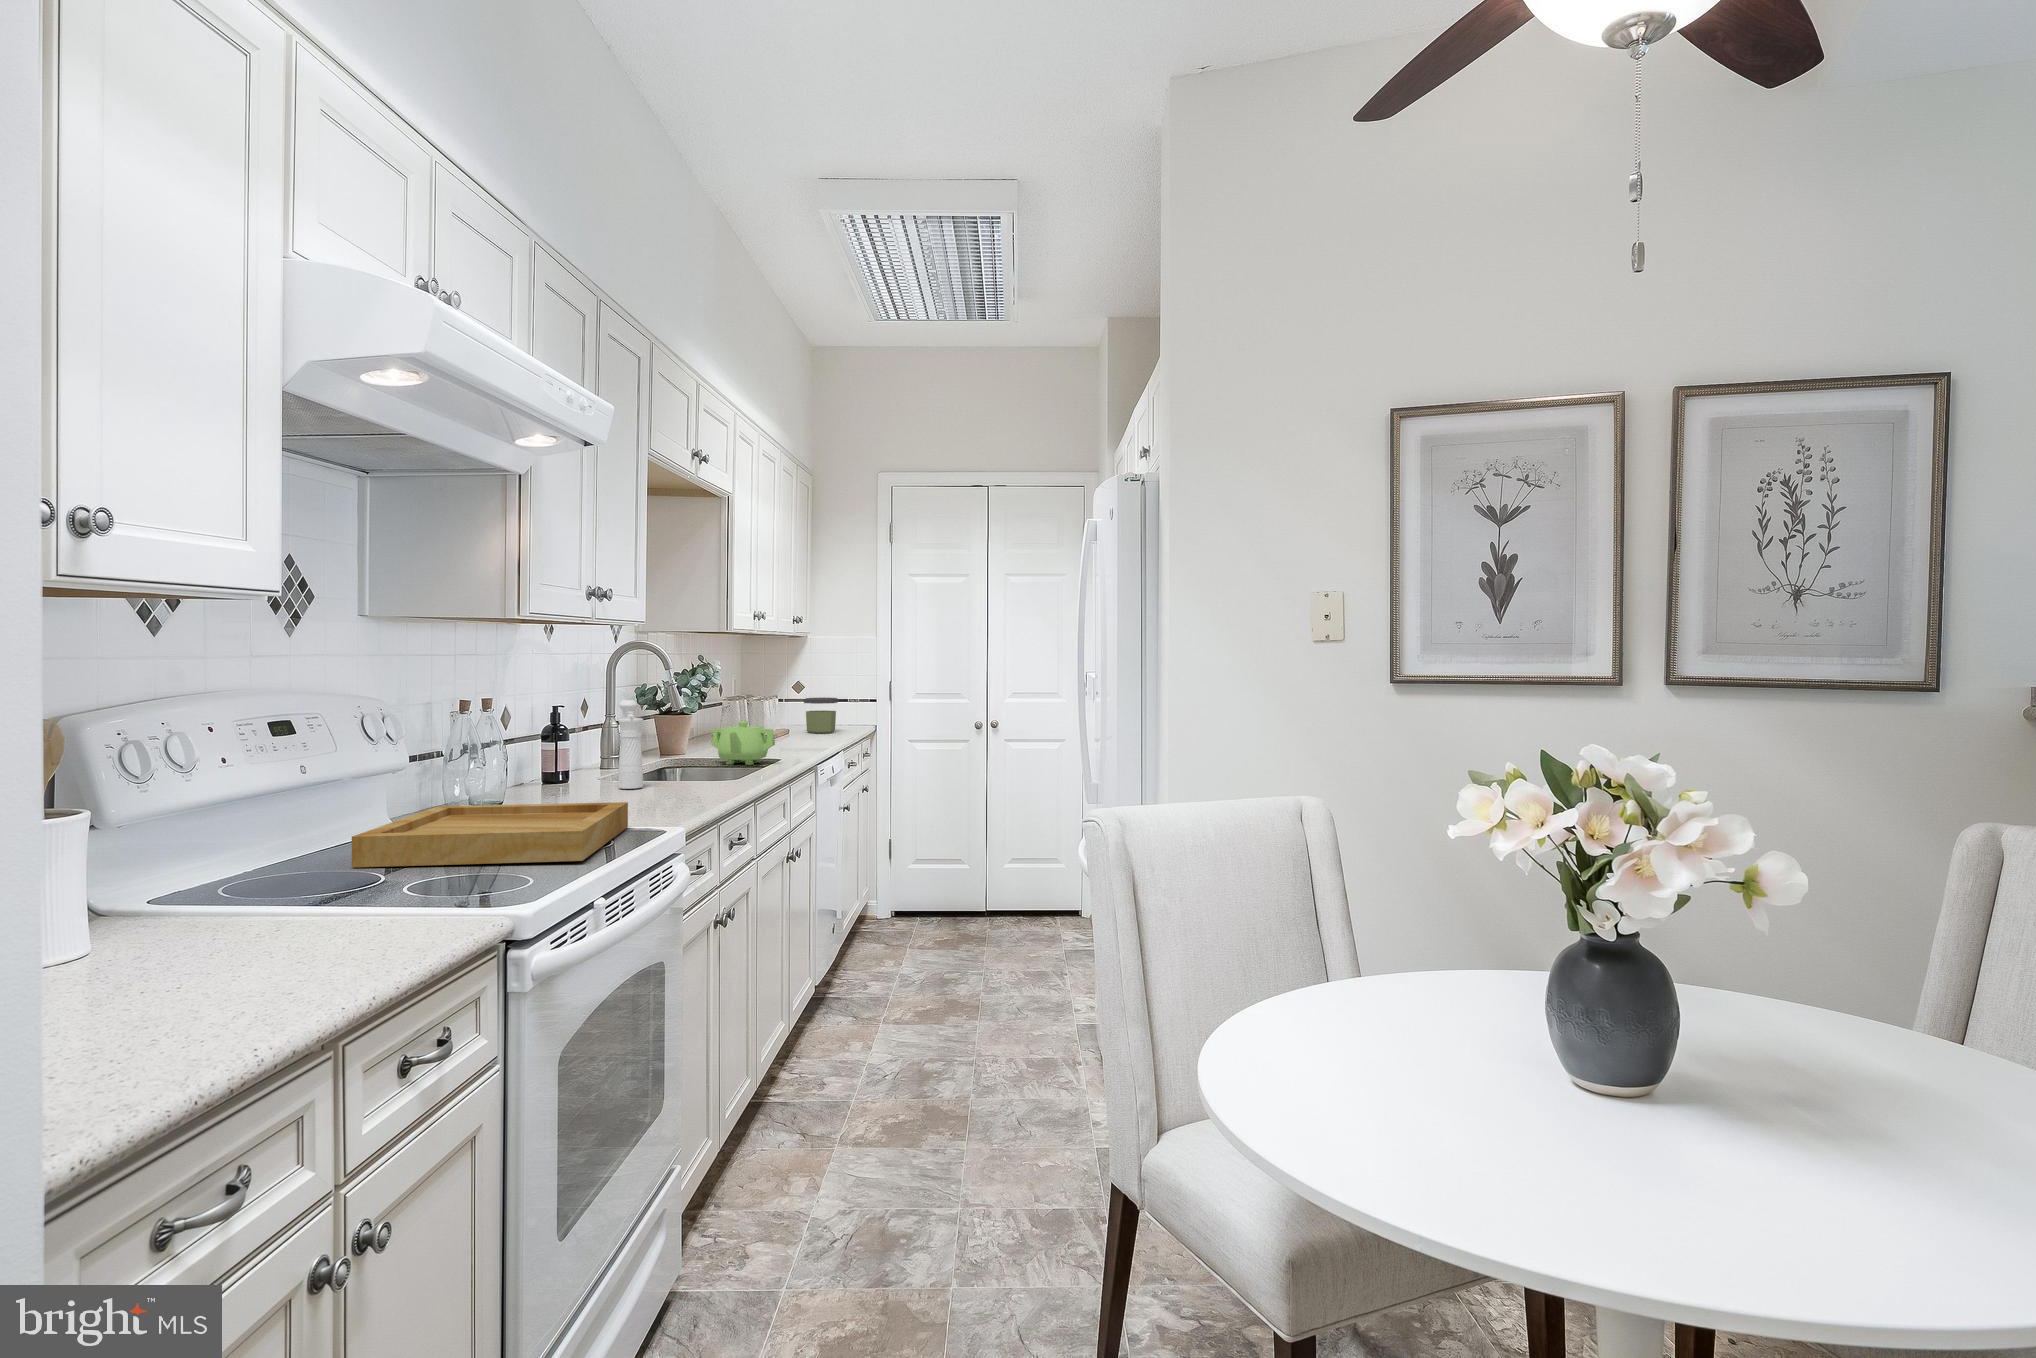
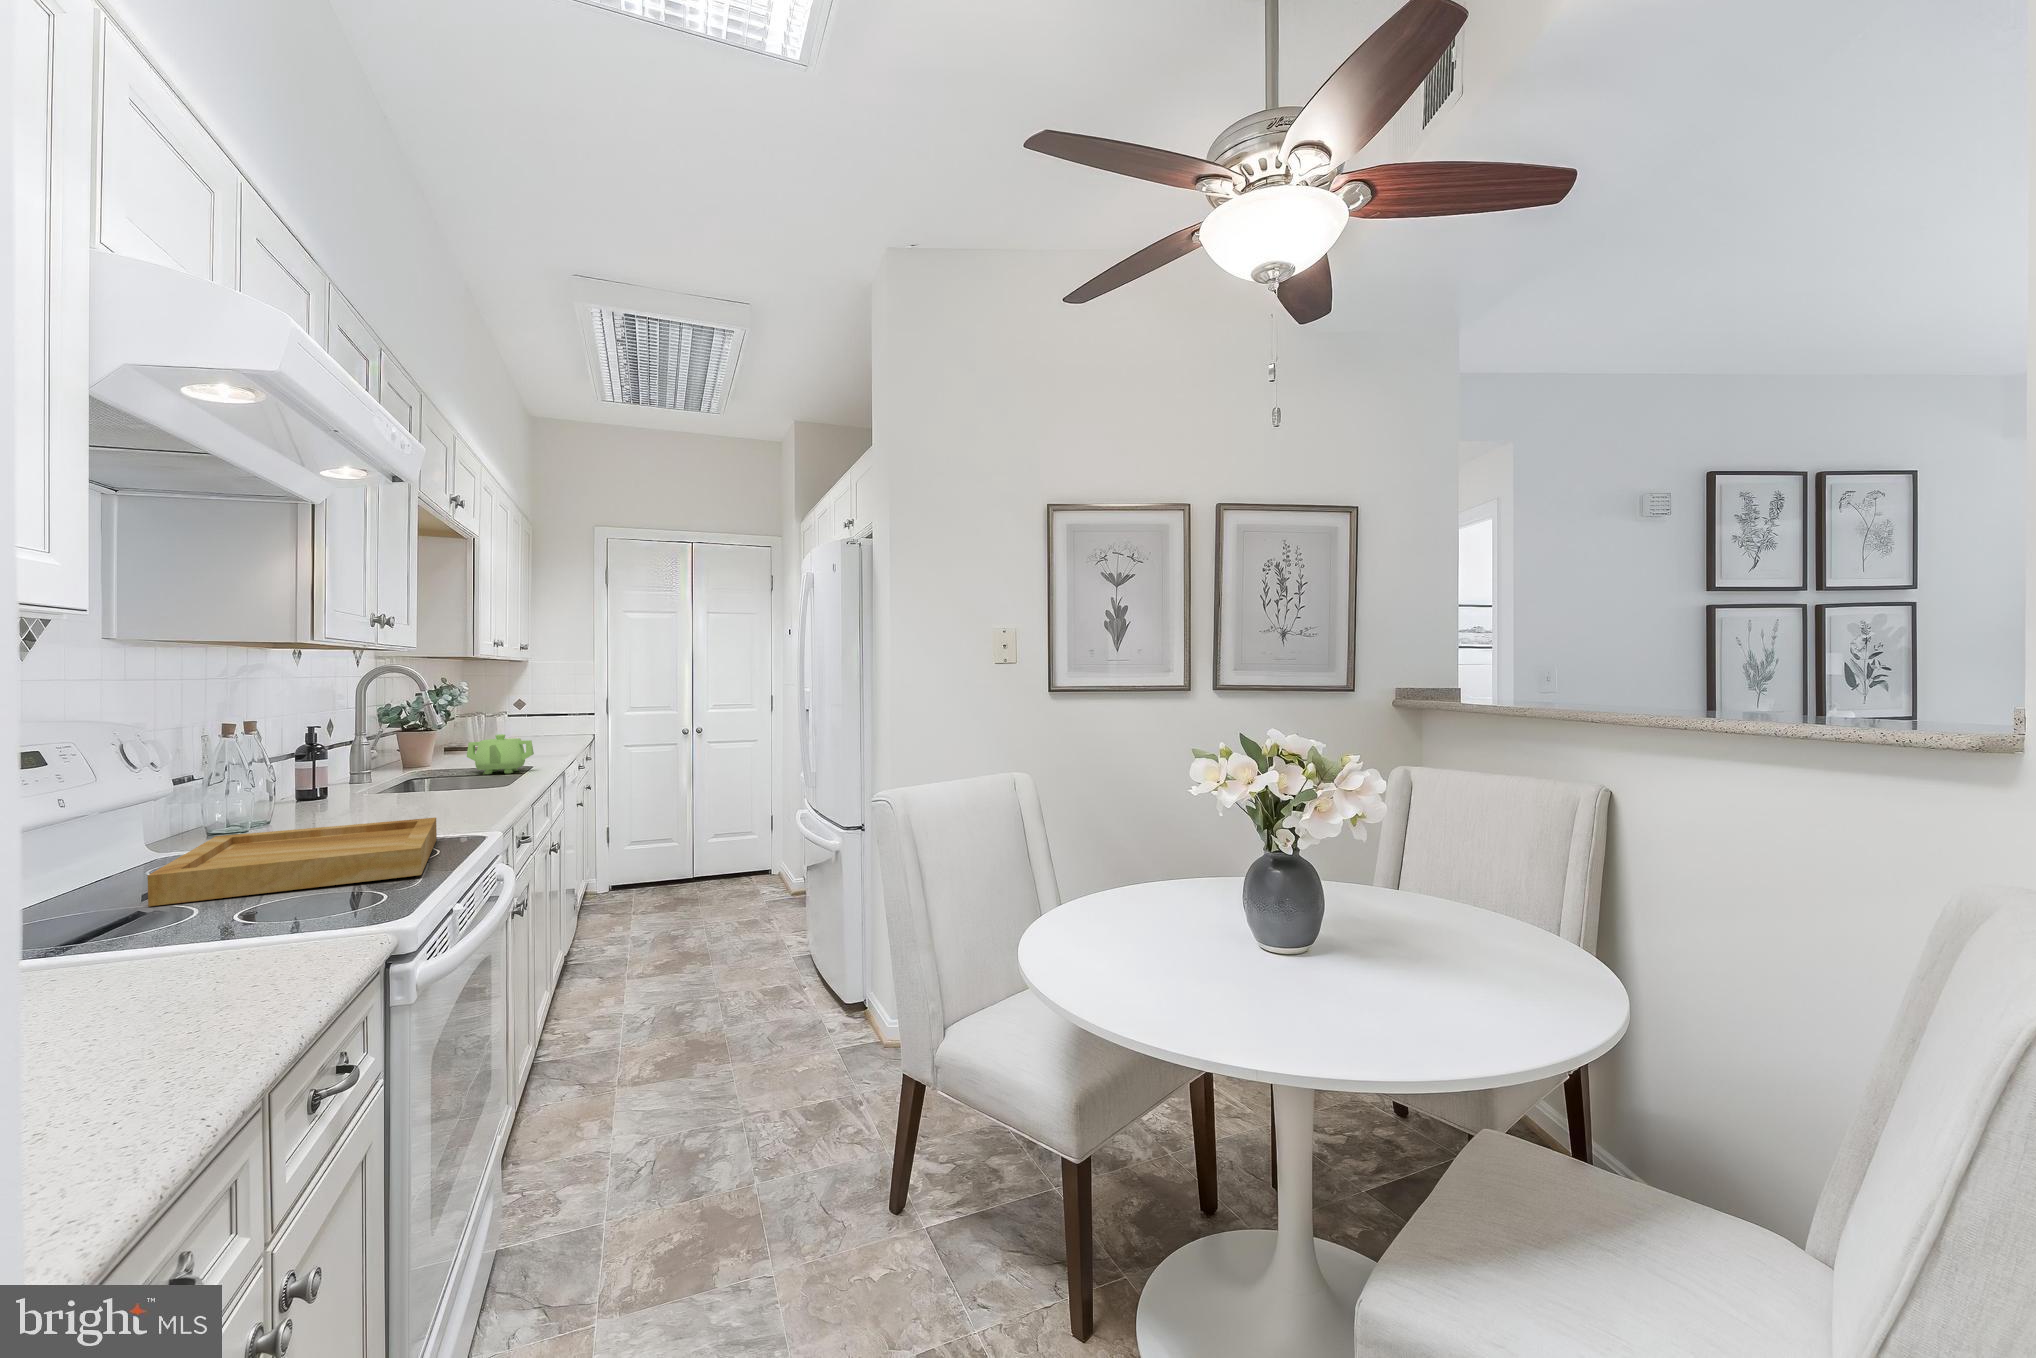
jar: present [804,698,838,733] -> none [536,708,570,740]
pepper mill: present [618,700,643,789] -> none [382,720,415,804]

